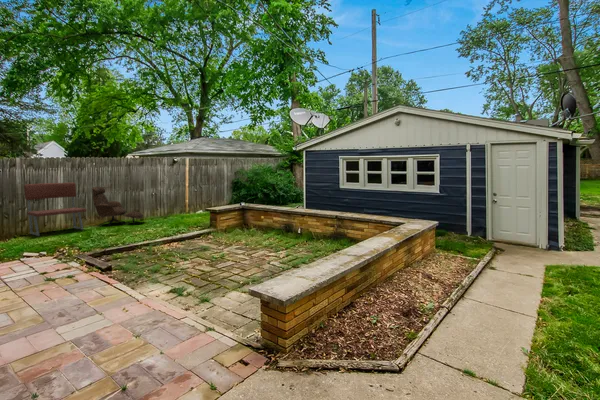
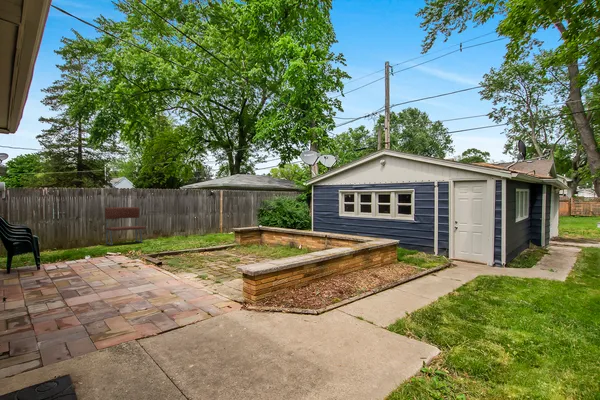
lounge chair: present [92,187,143,226] -> none [150,211,186,241]

